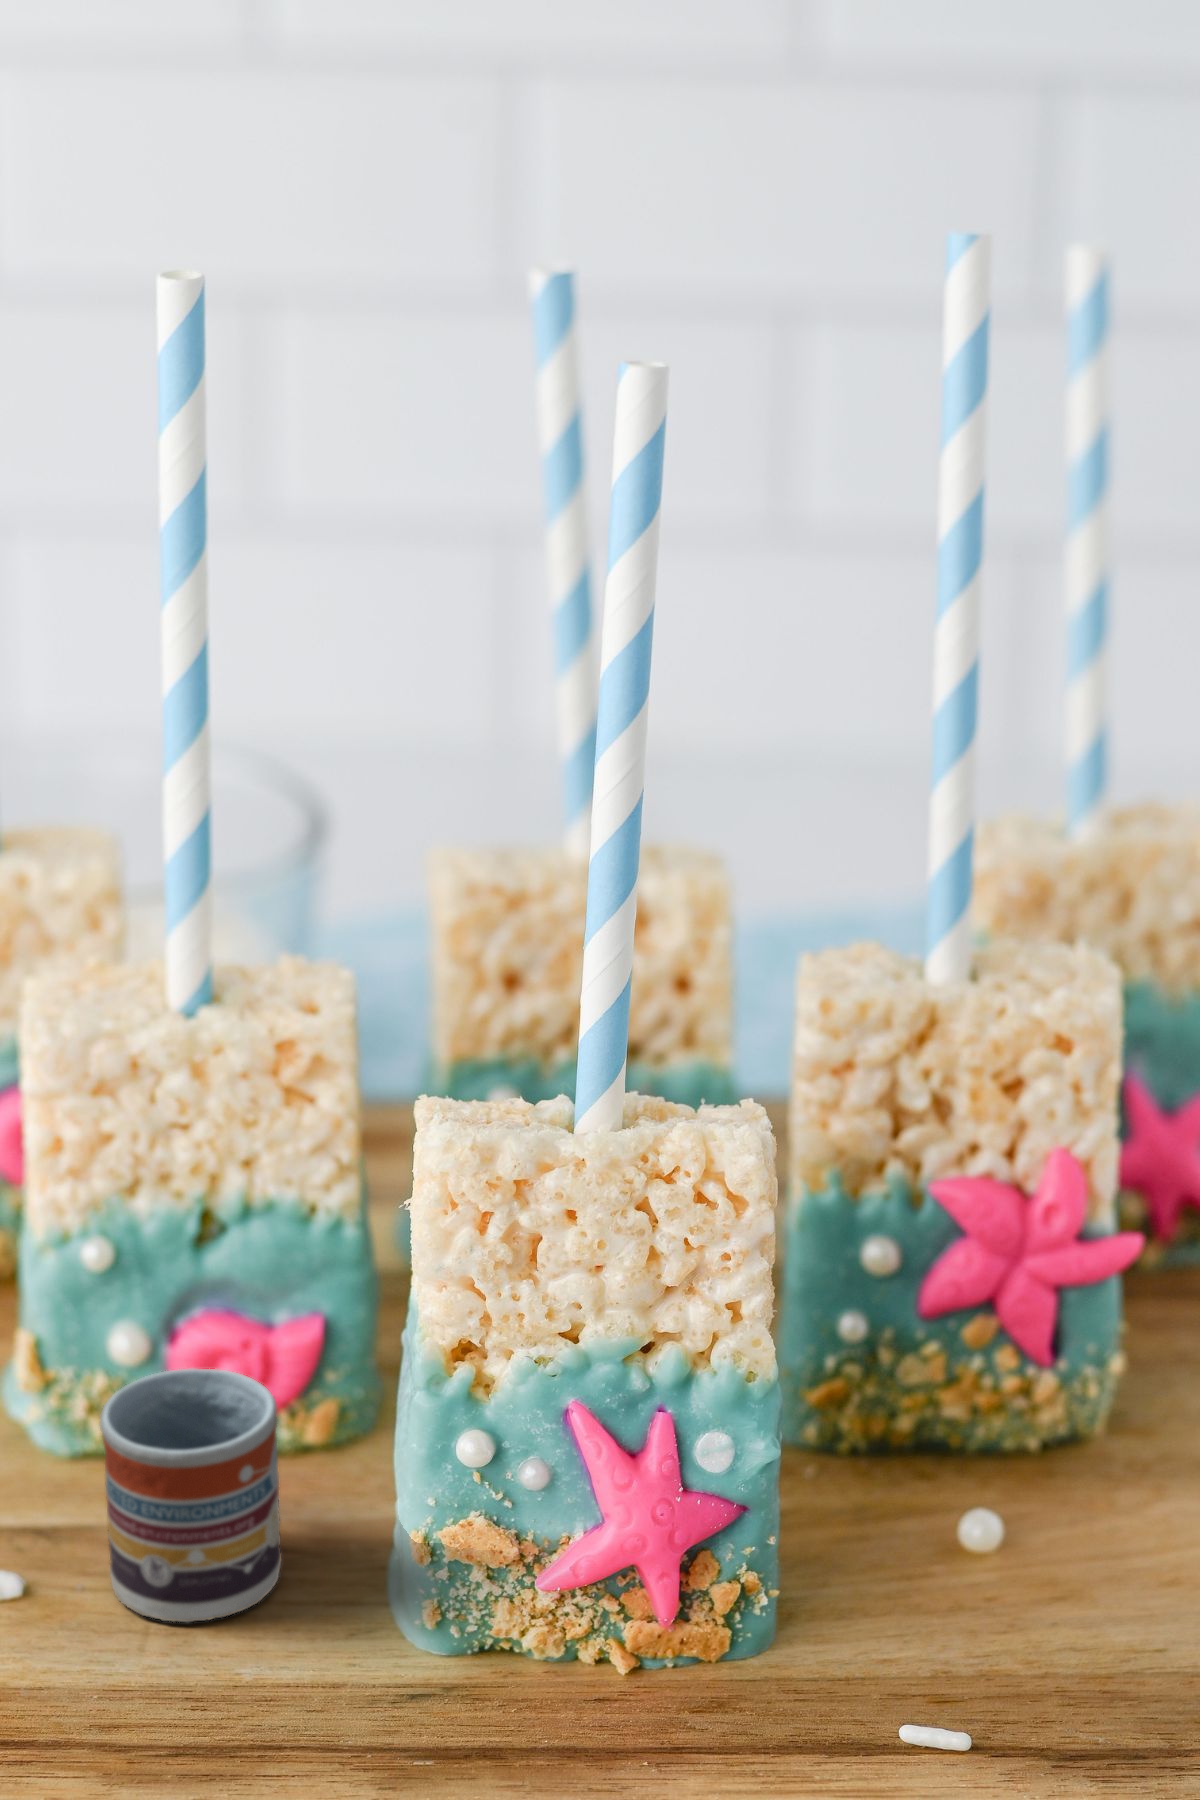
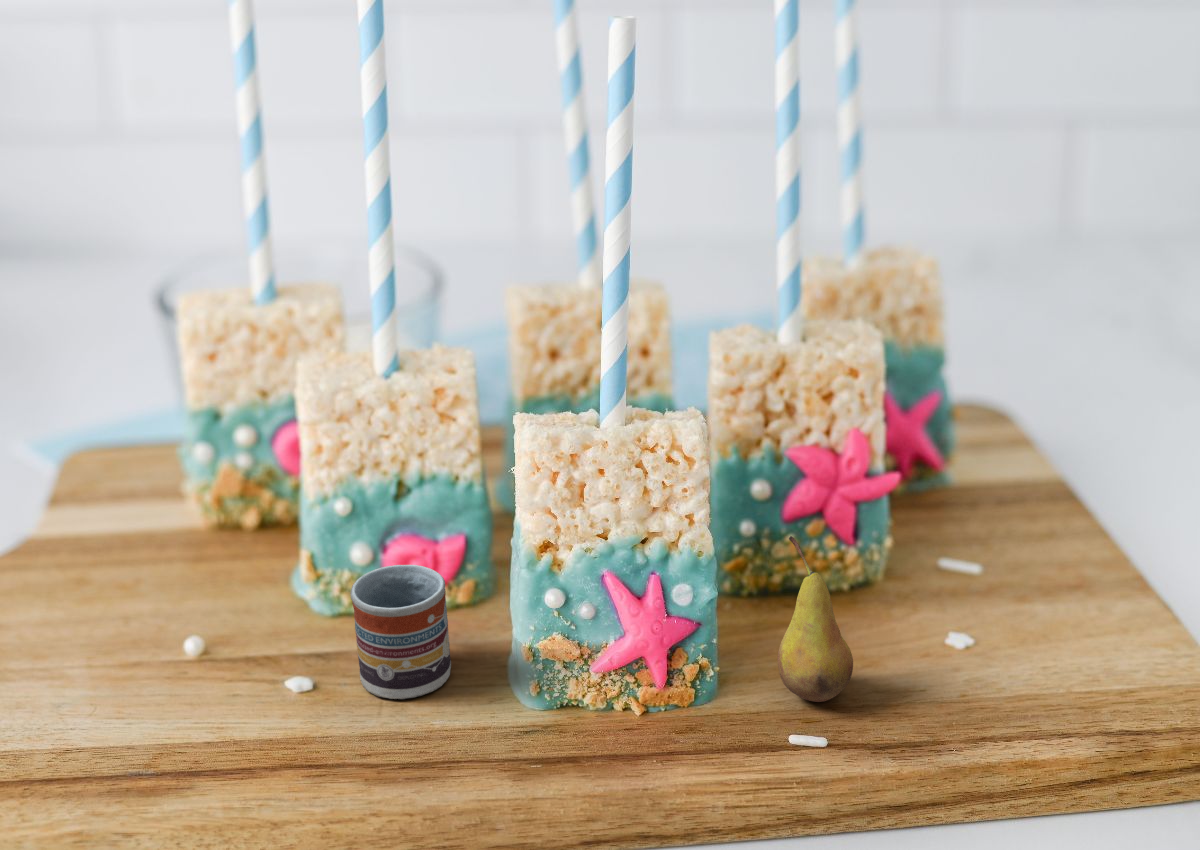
fruit: none [889,1349,1030,1665] -> present [777,536,853,702]

